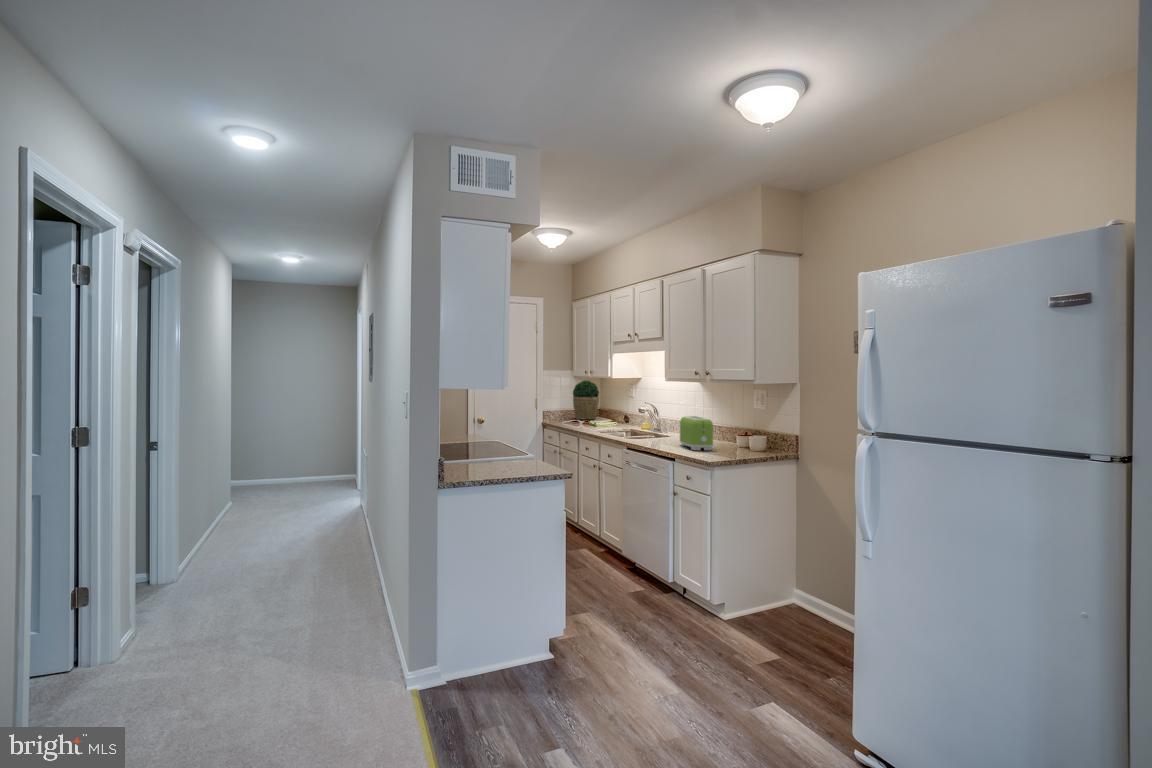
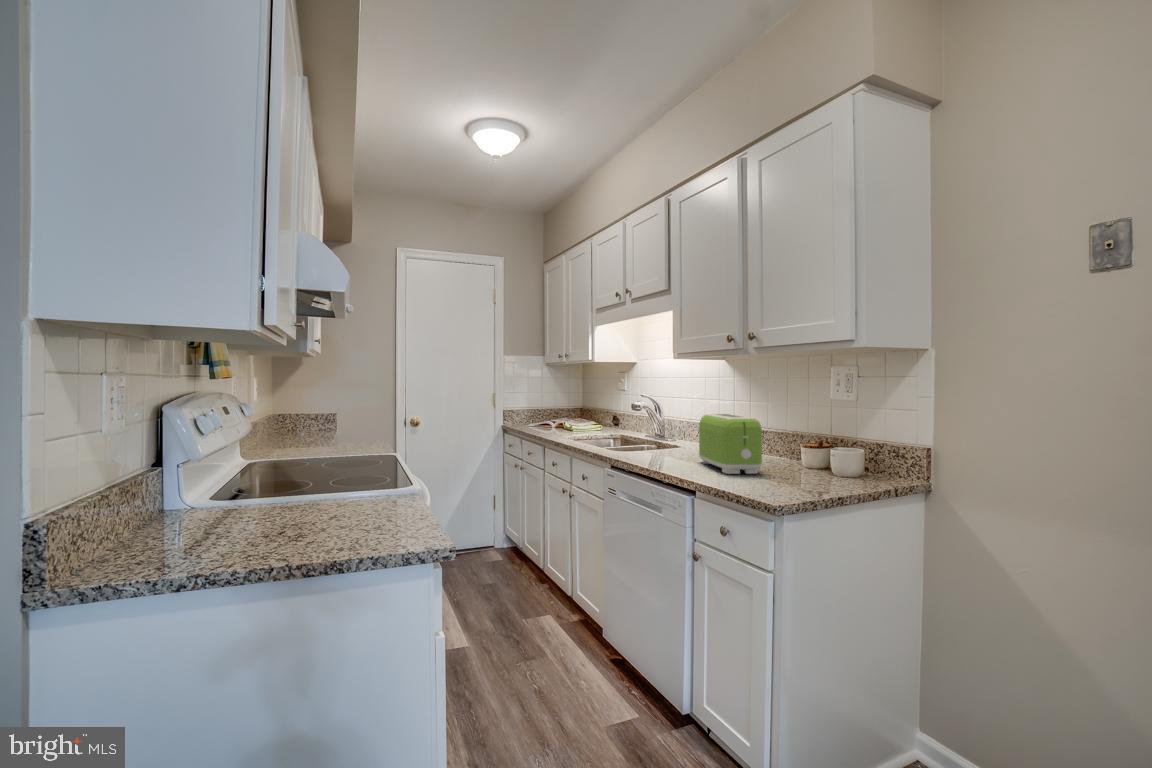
potted plant: present [573,380,599,420] -> none [545,369,581,422]

